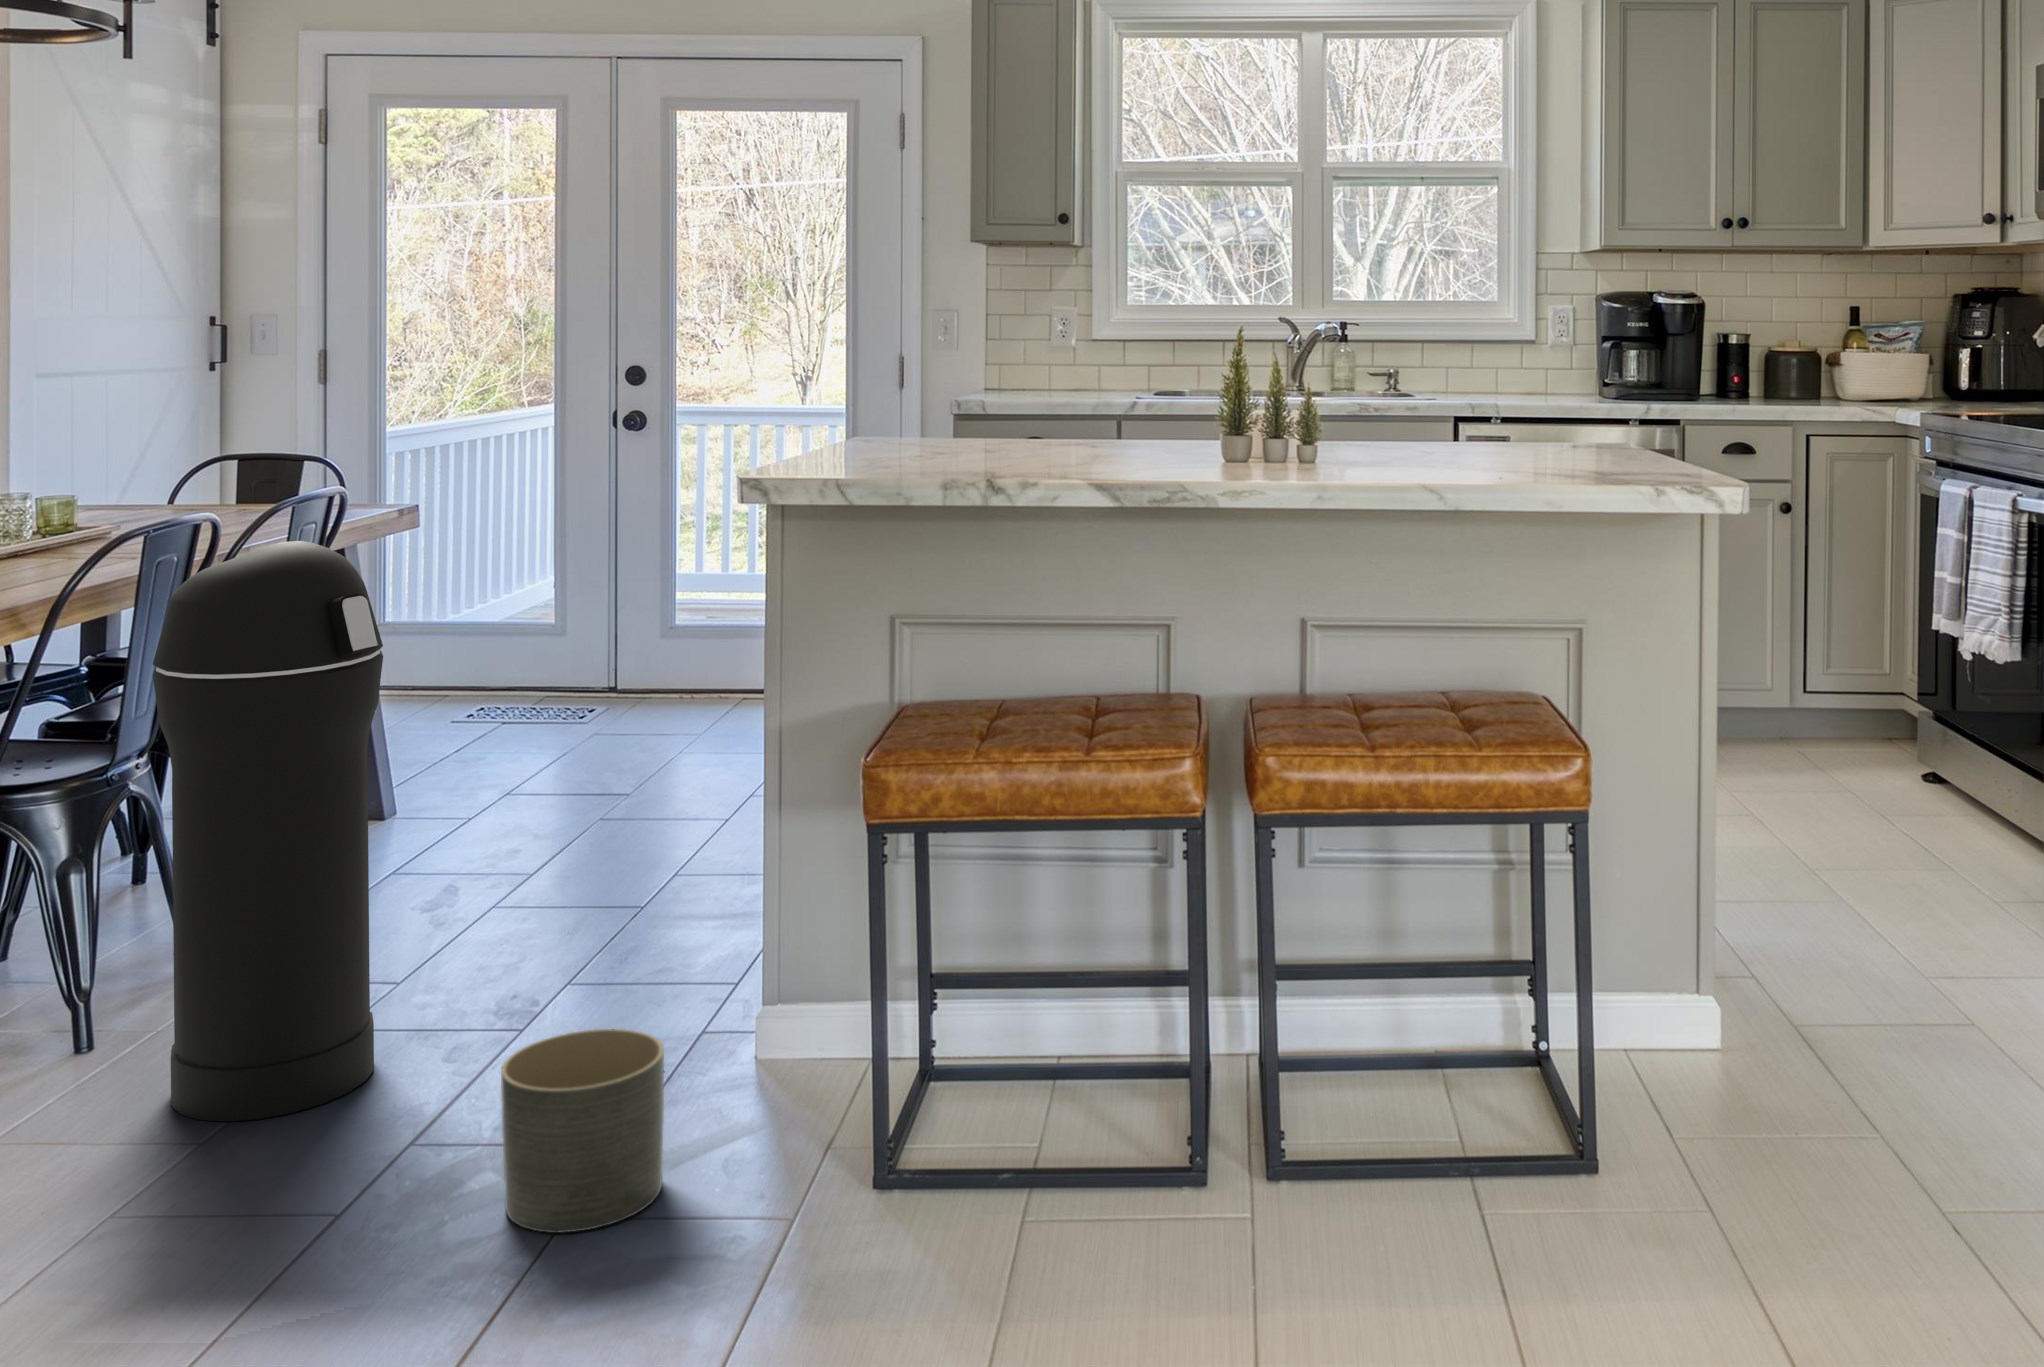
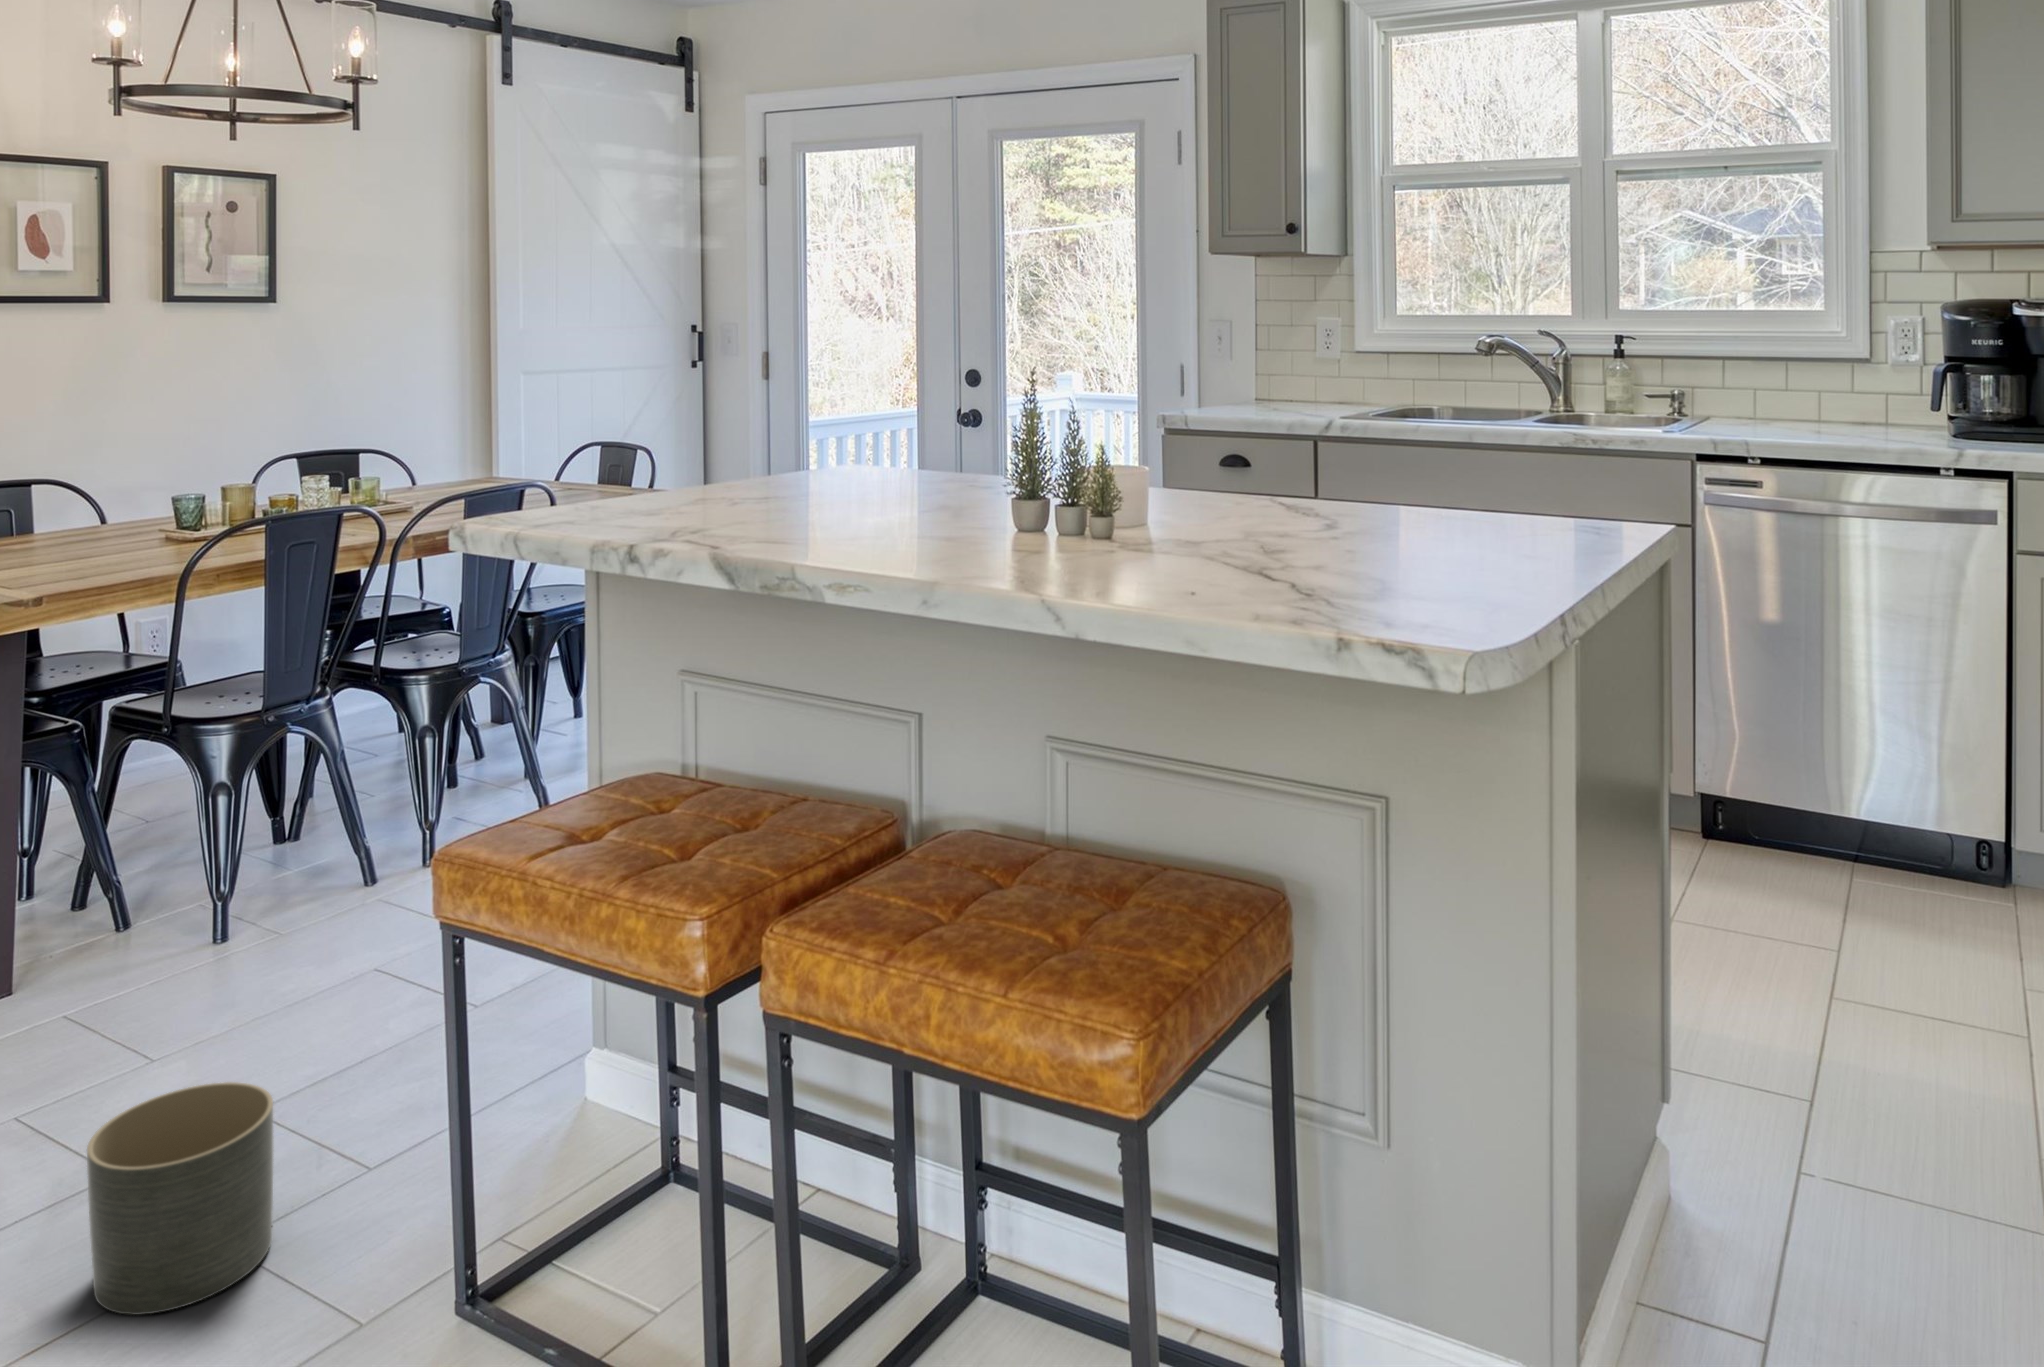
trash can: present [153,541,383,1122] -> none [100,553,313,1071]

